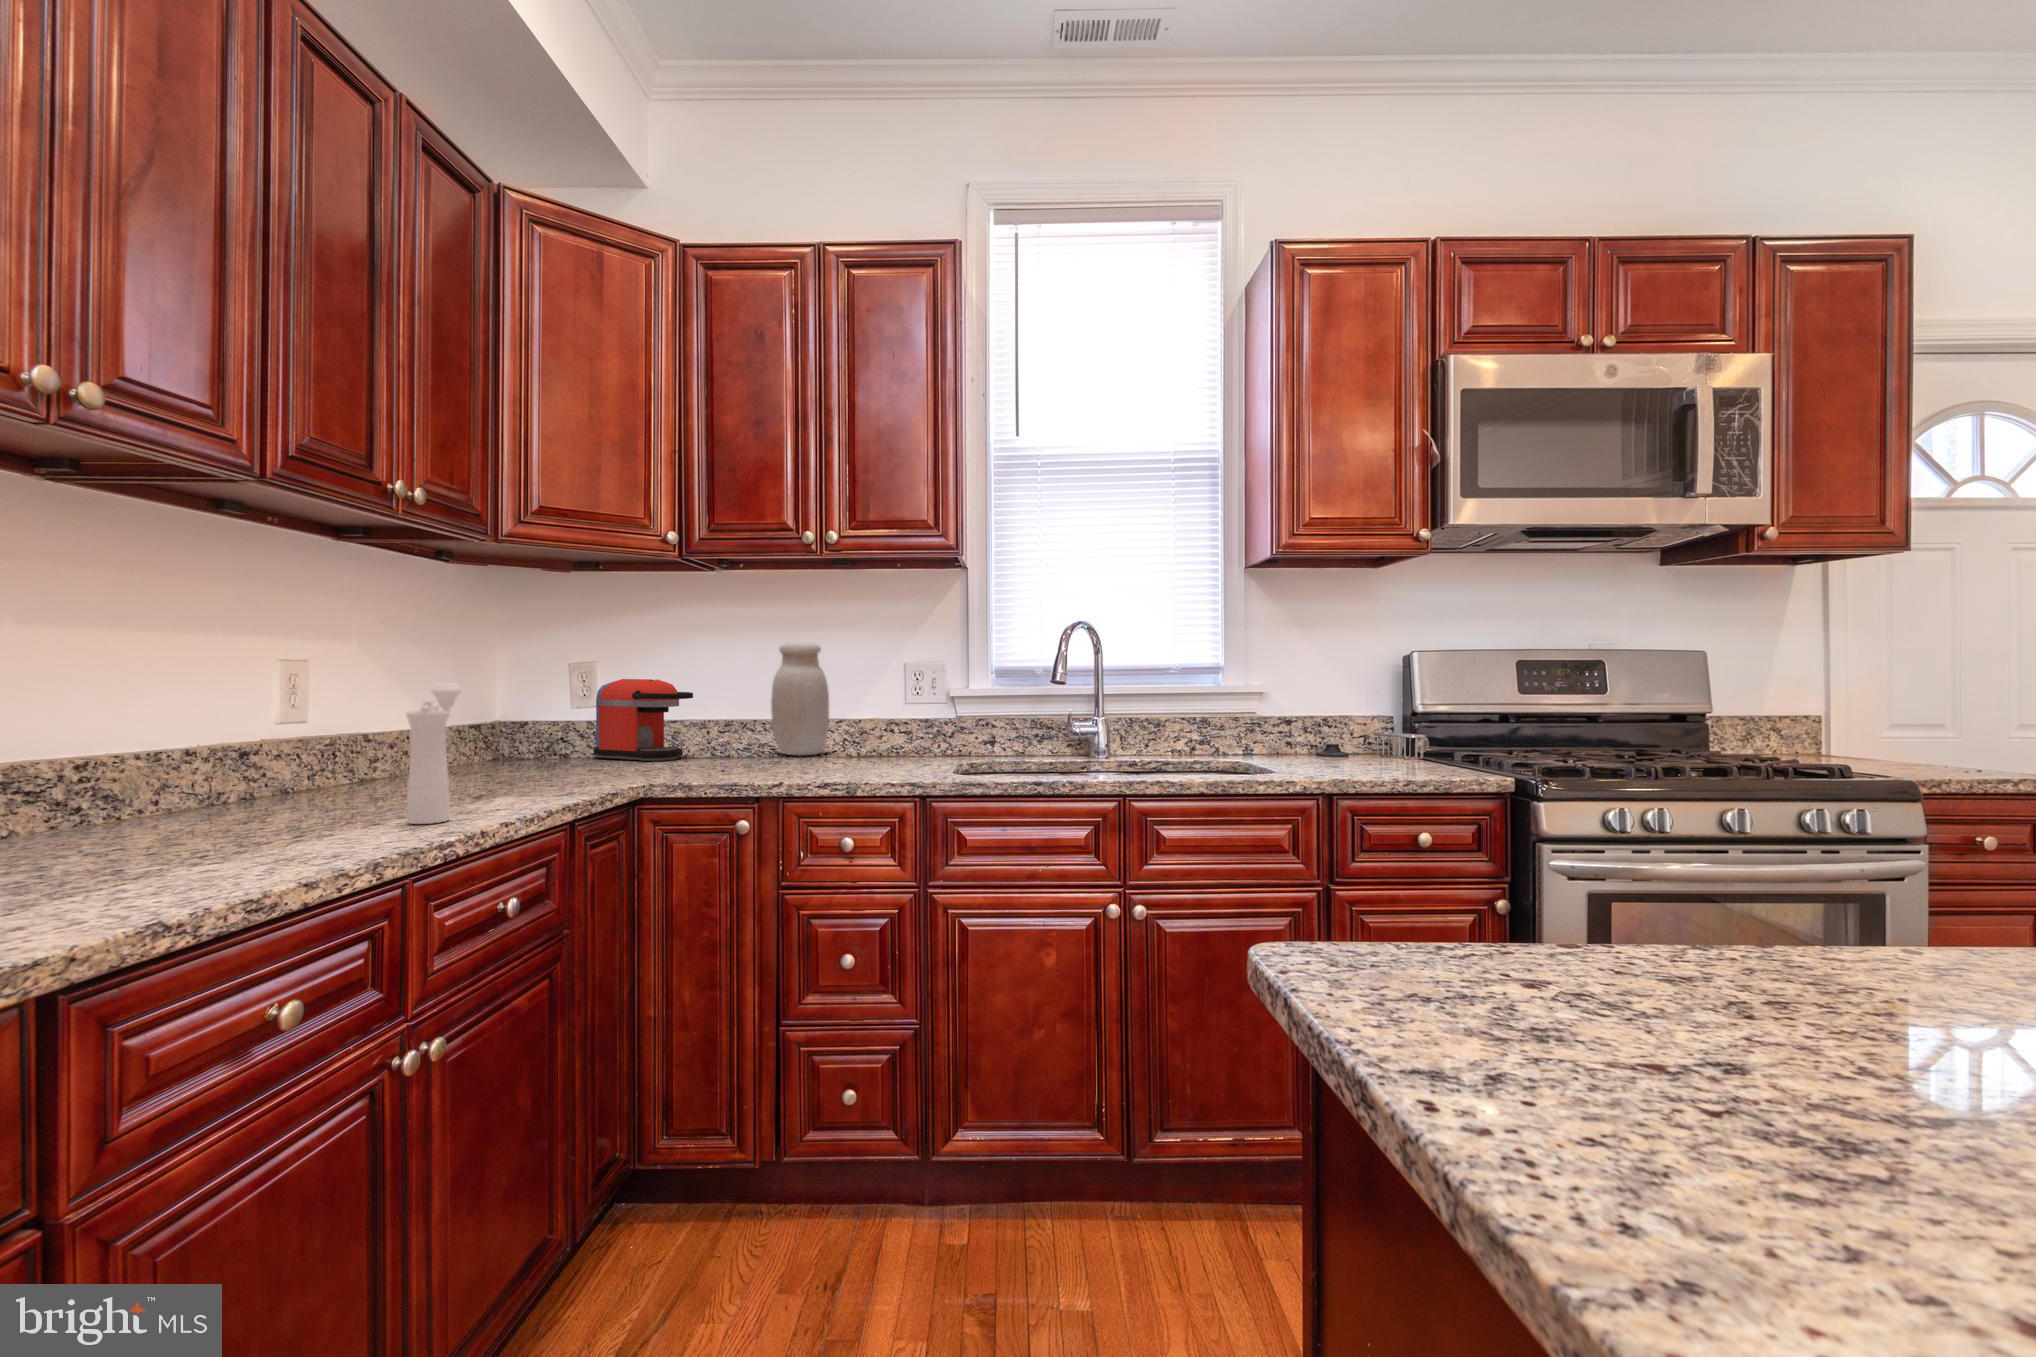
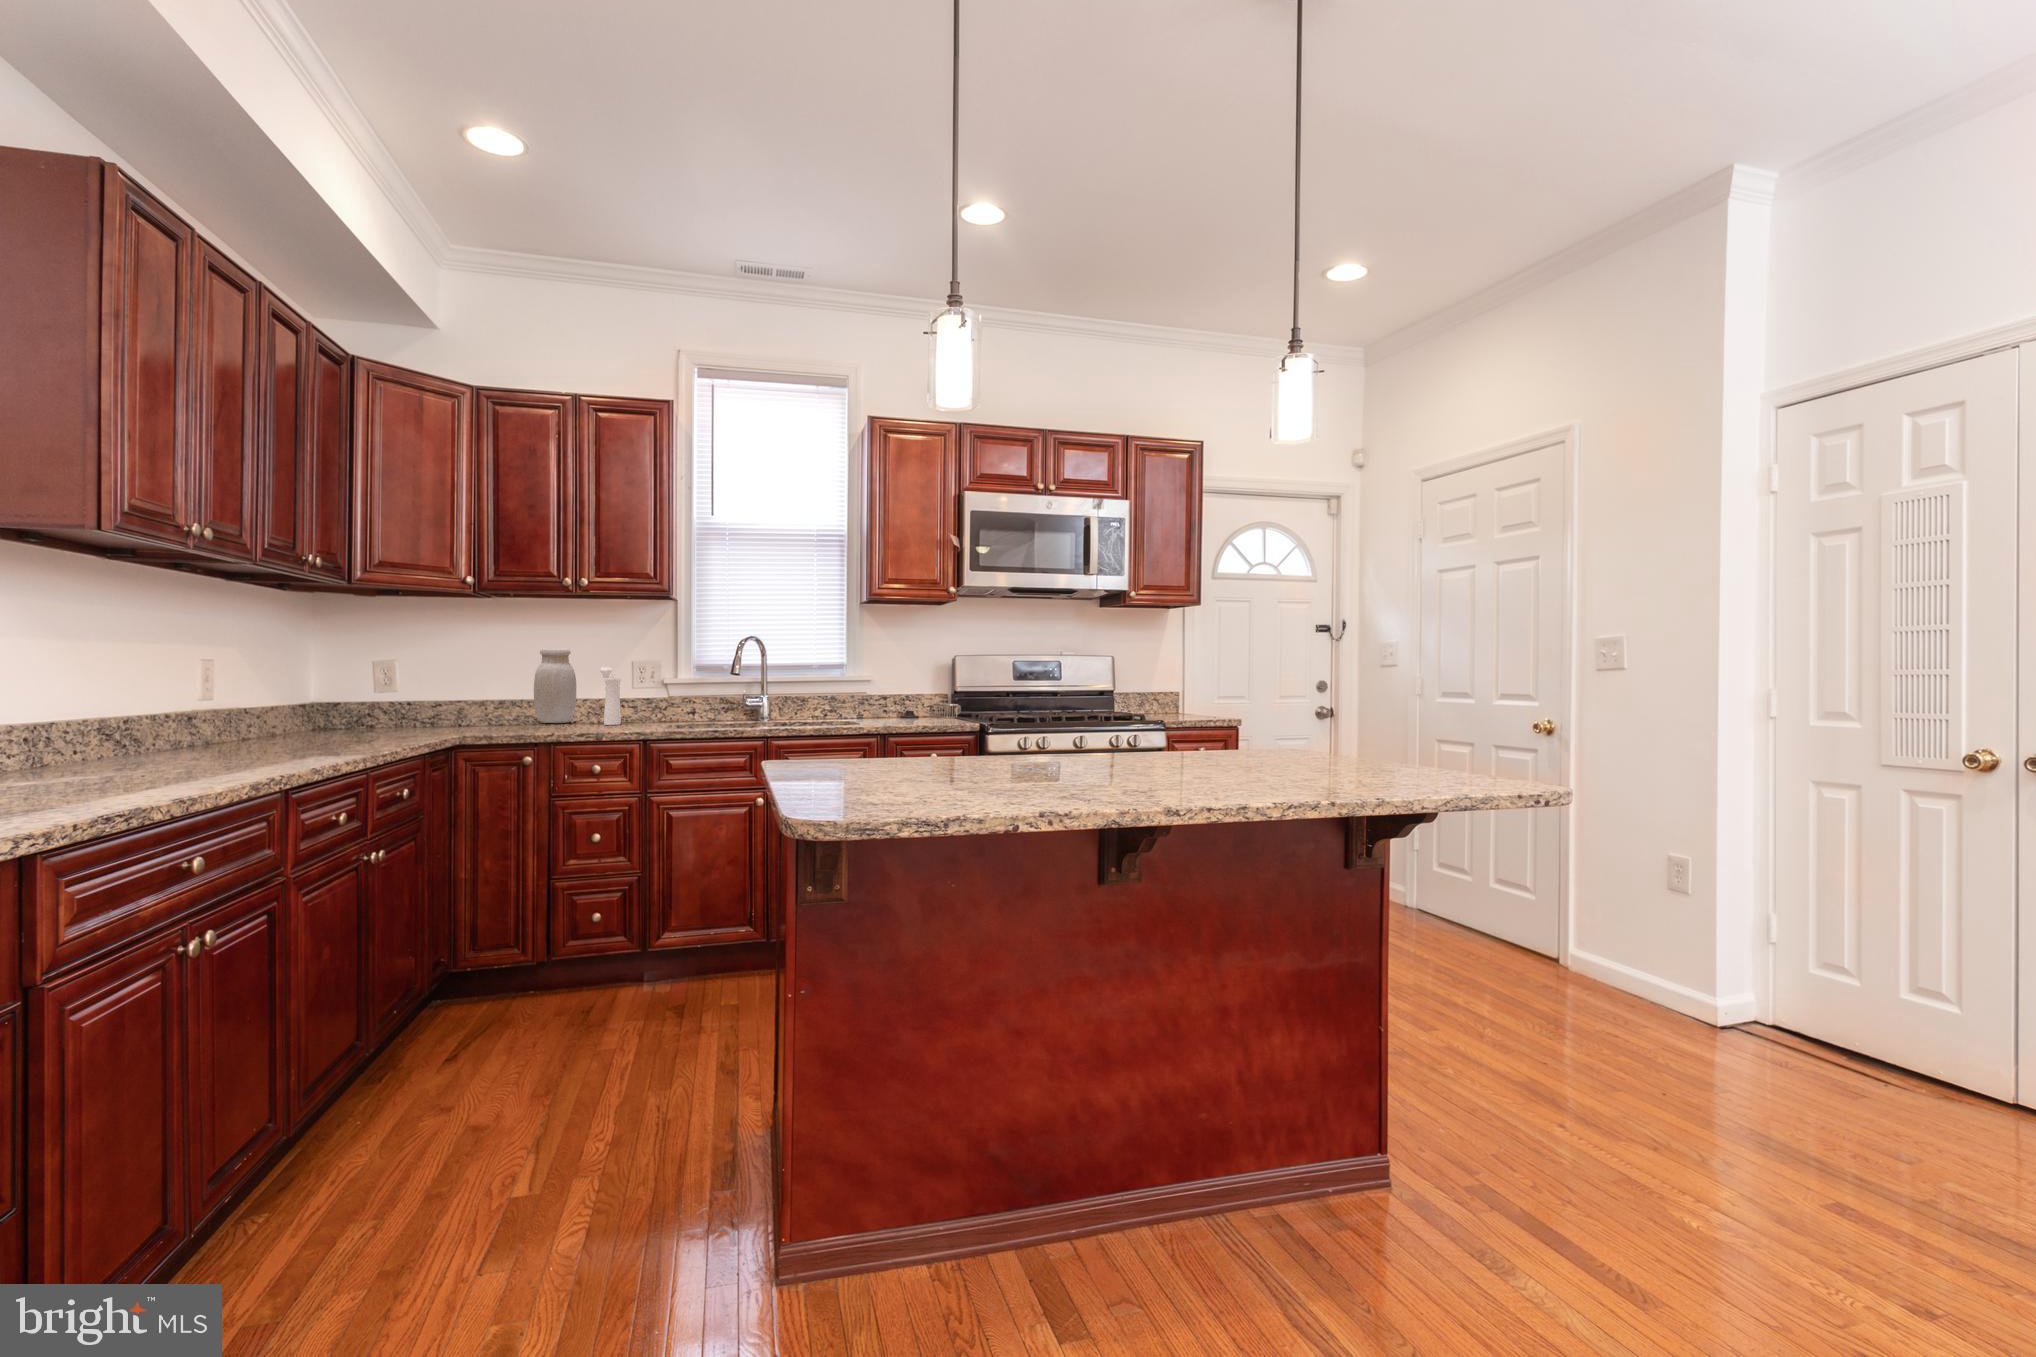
coffee maker: present [594,679,693,761] -> none [397,671,477,727]
pepper mill: present [406,683,461,824] -> present [600,667,621,725]

